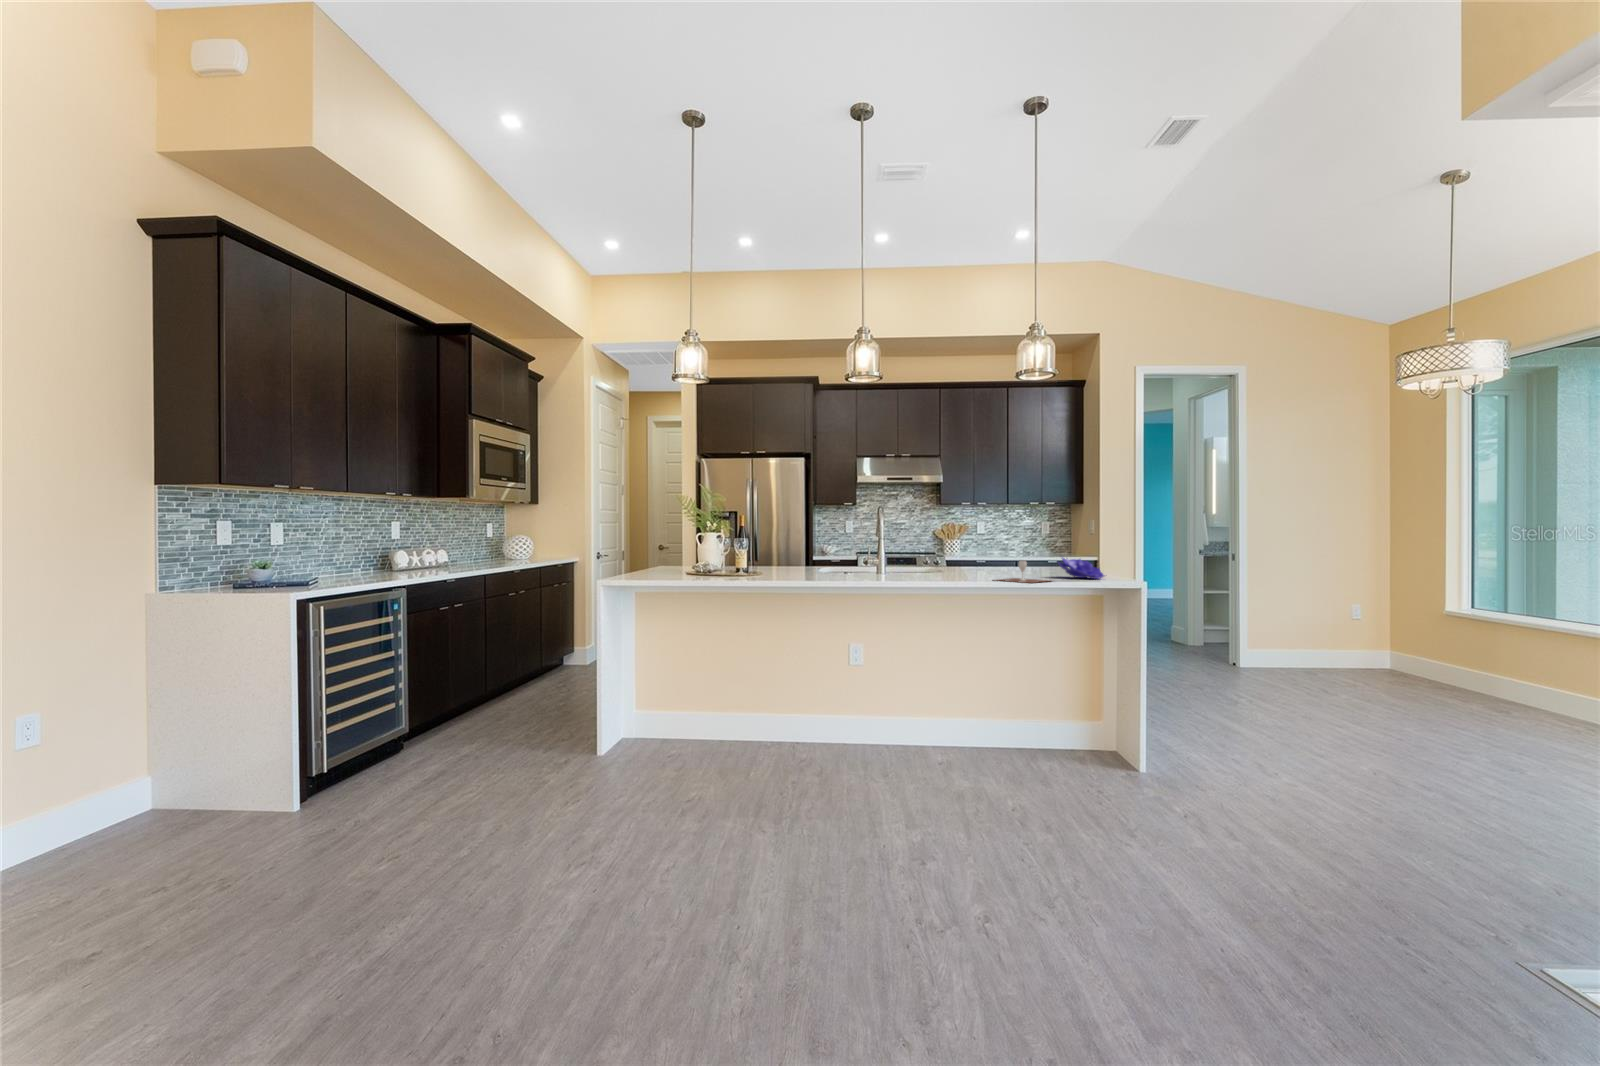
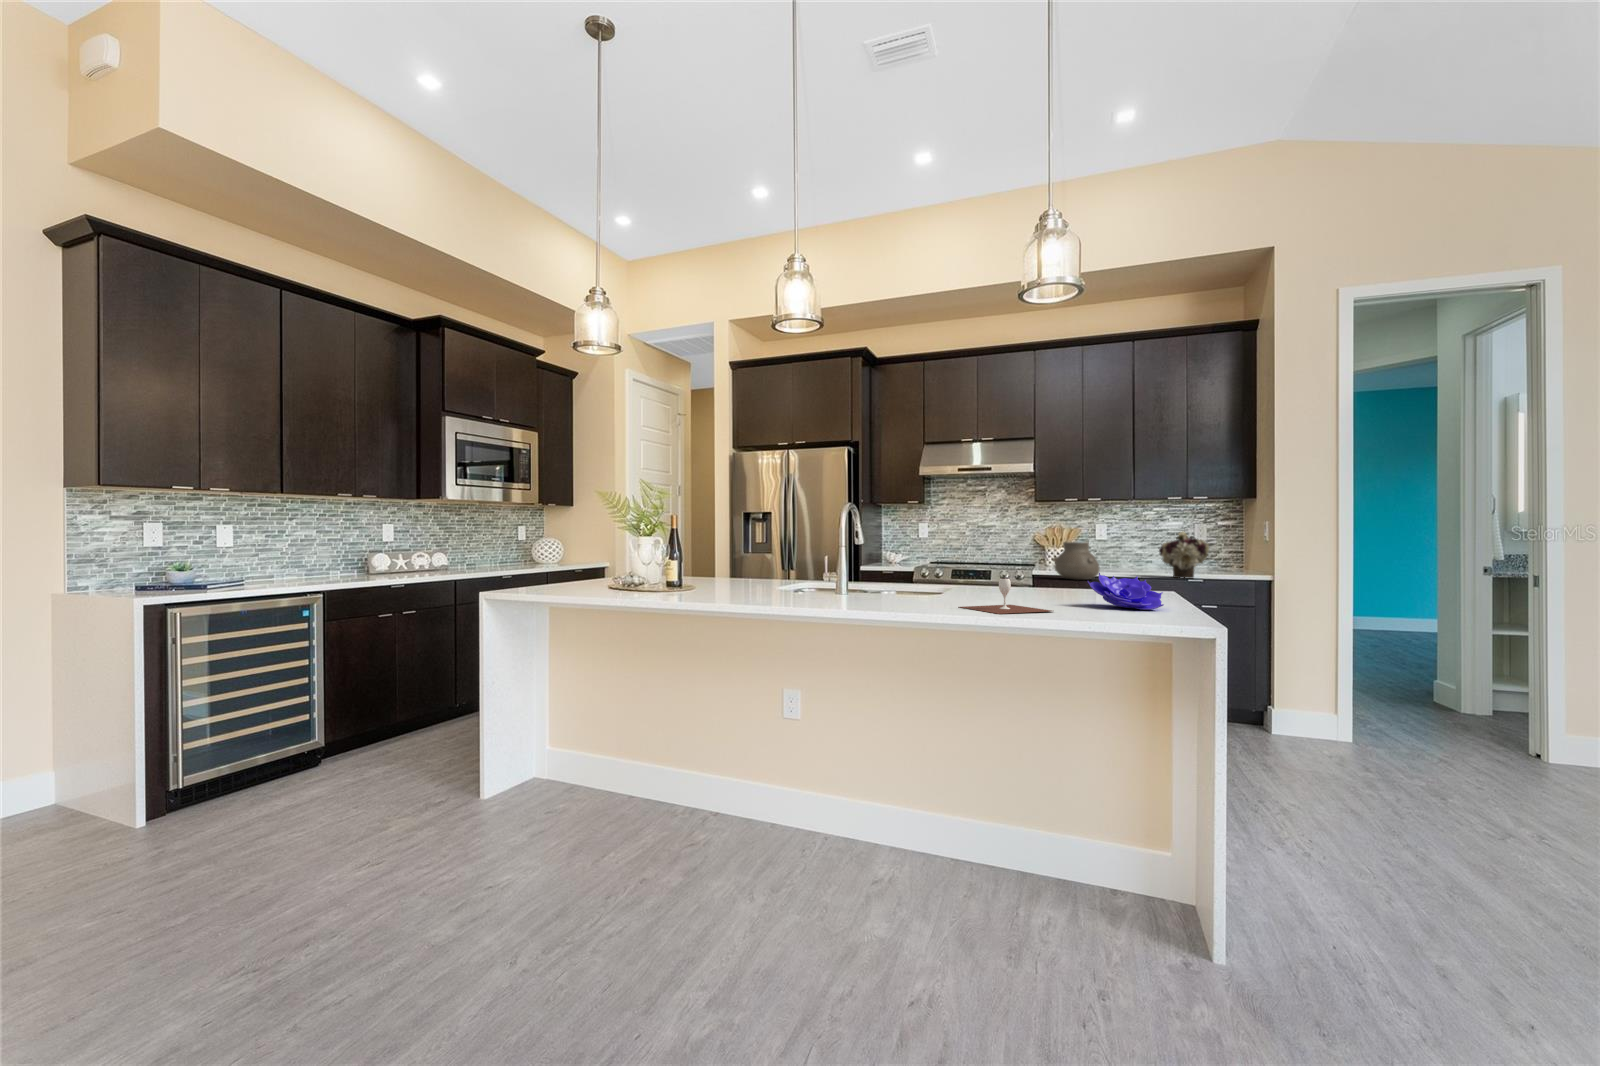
flower arrangement: none [1021,527,1057,561] -> present [1159,531,1209,579]
vase: none [966,535,998,562] -> present [1053,542,1100,580]

